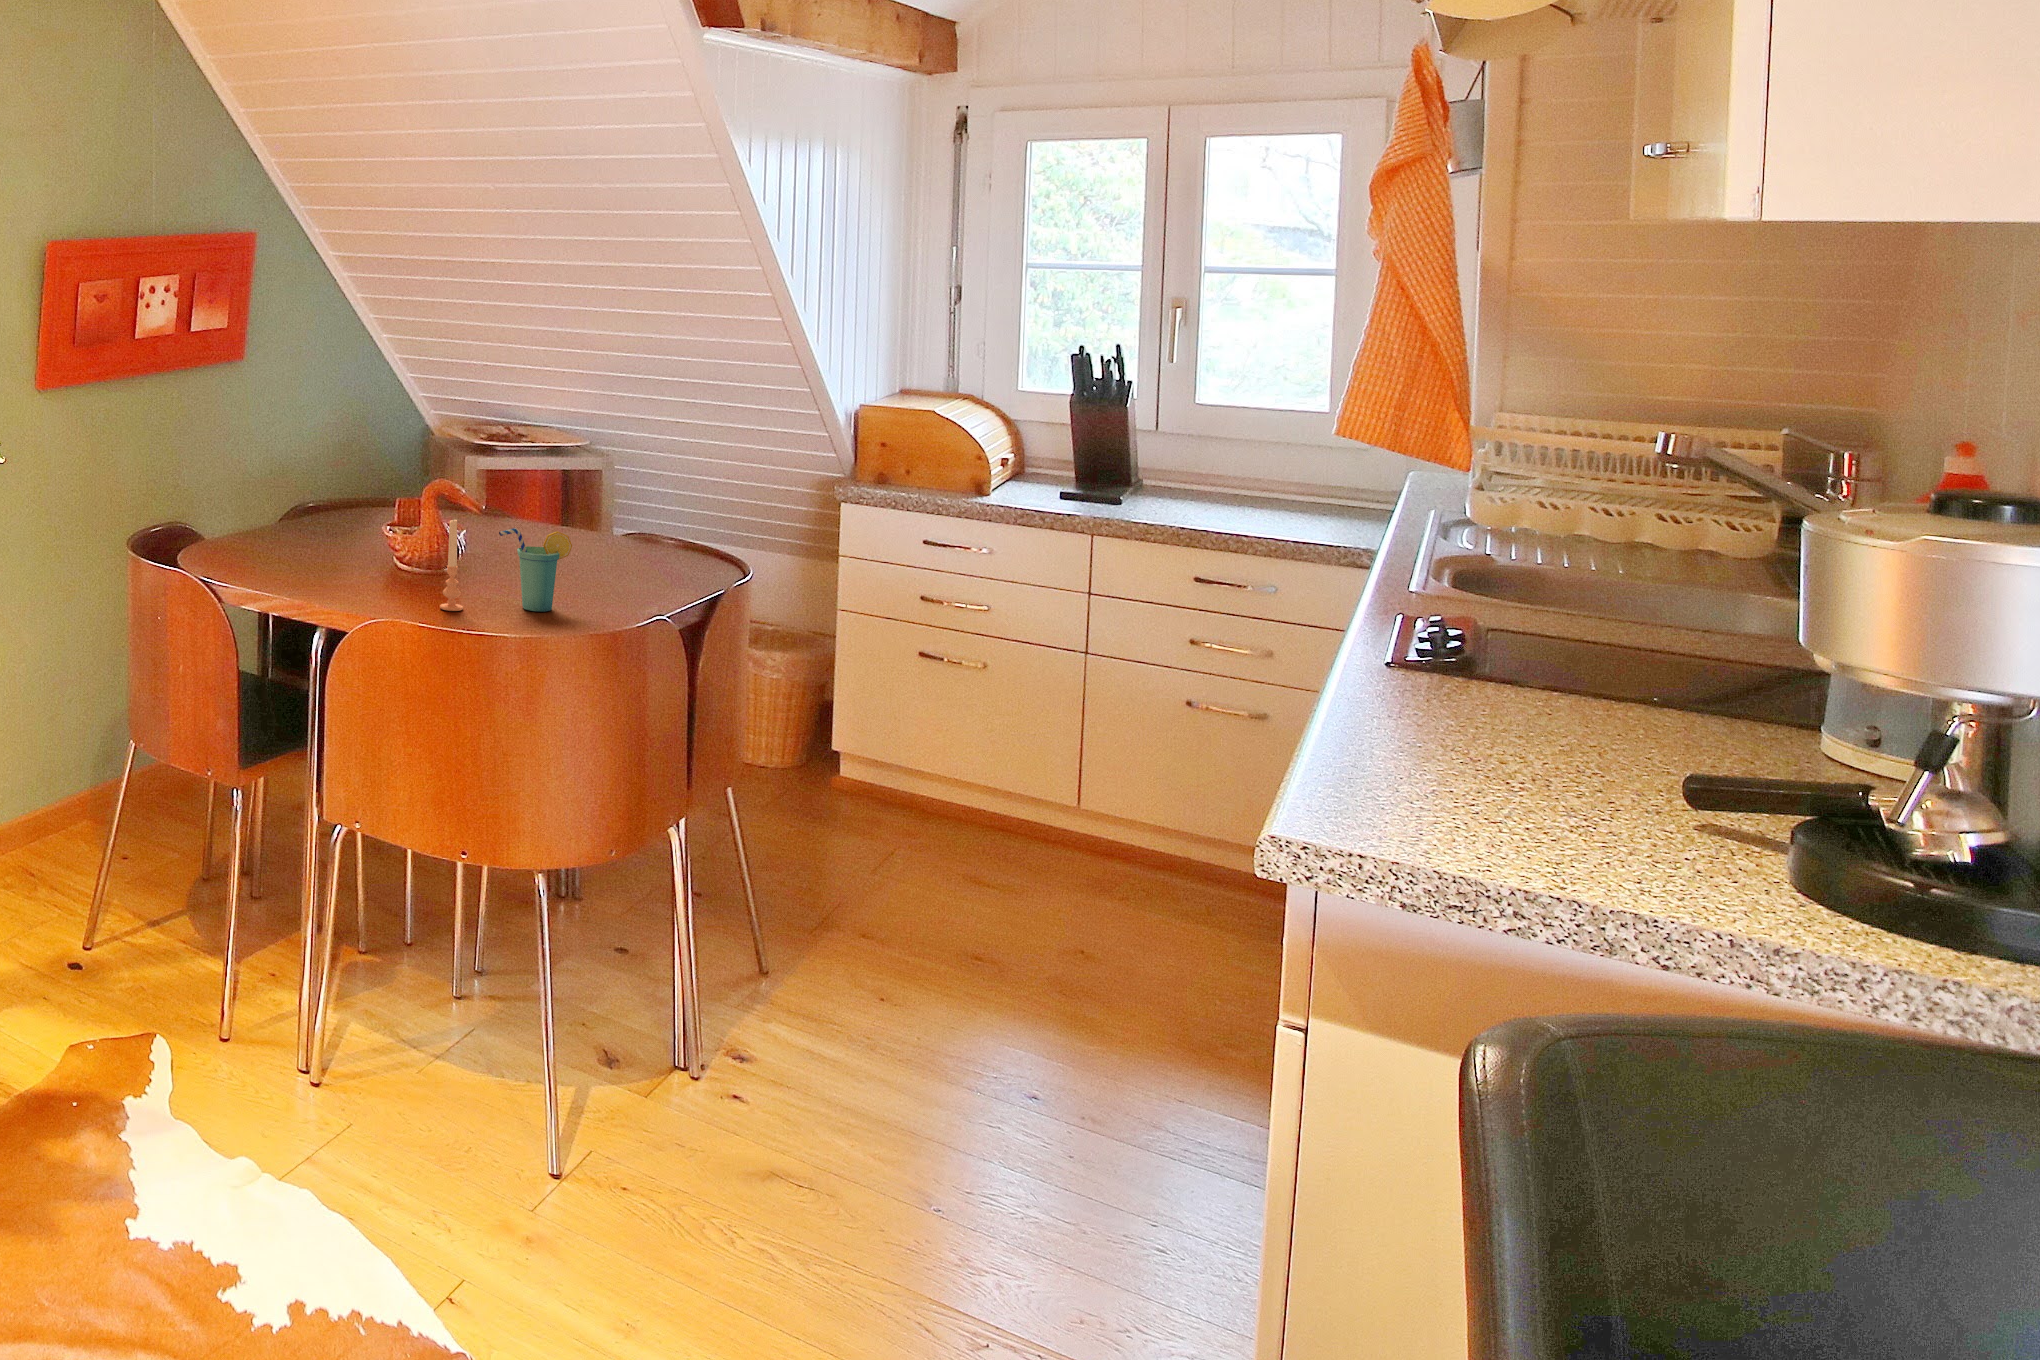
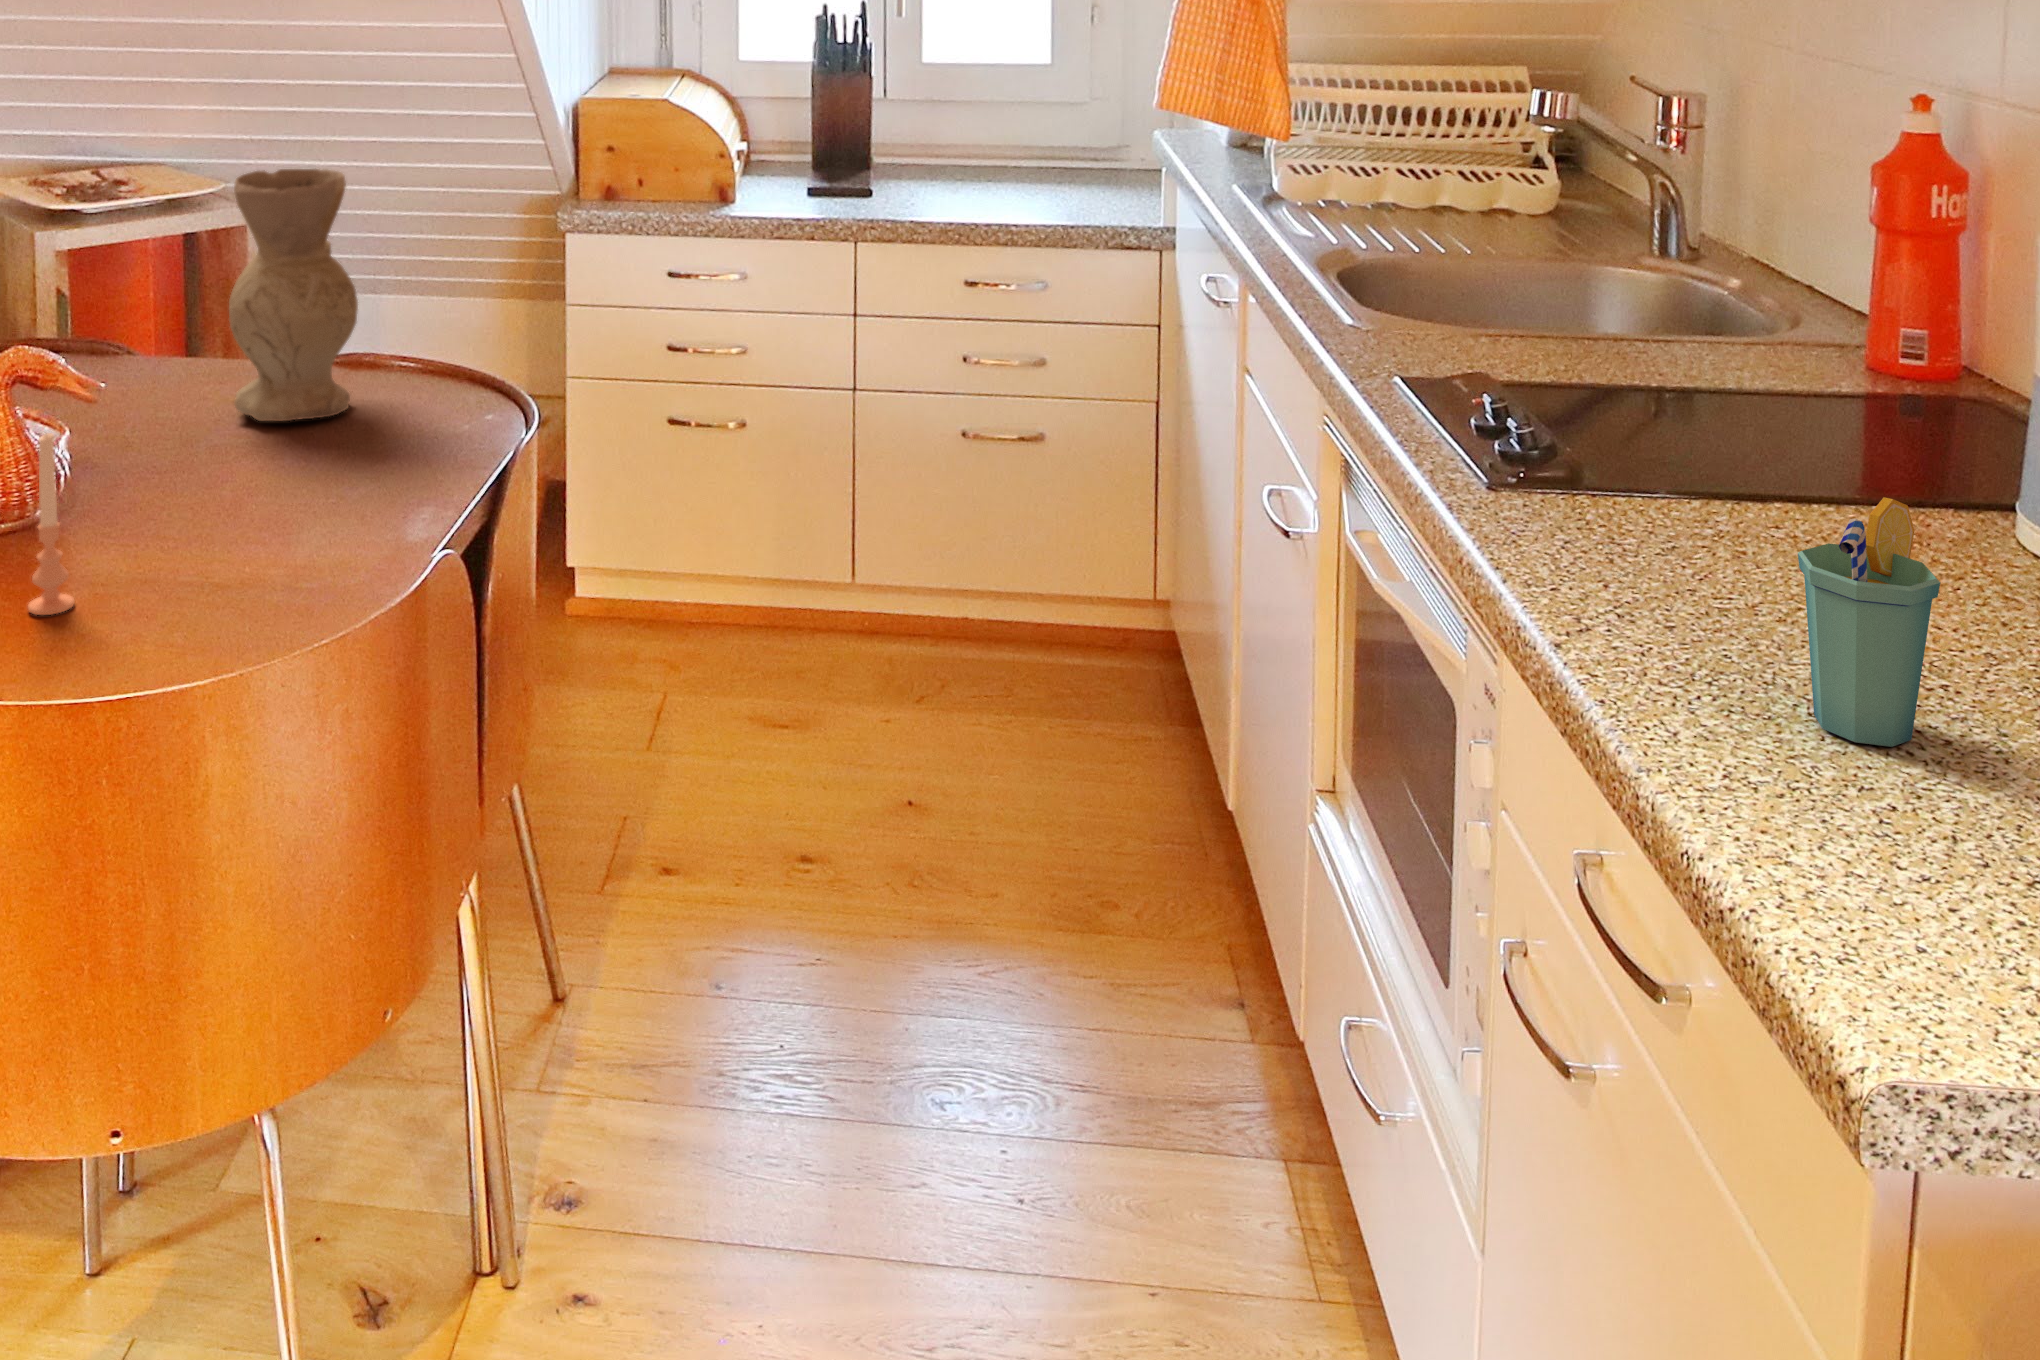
vase: none [567,413,645,562] -> present [229,169,358,421]
cup: present [499,528,572,612] -> present [1798,497,1940,747]

